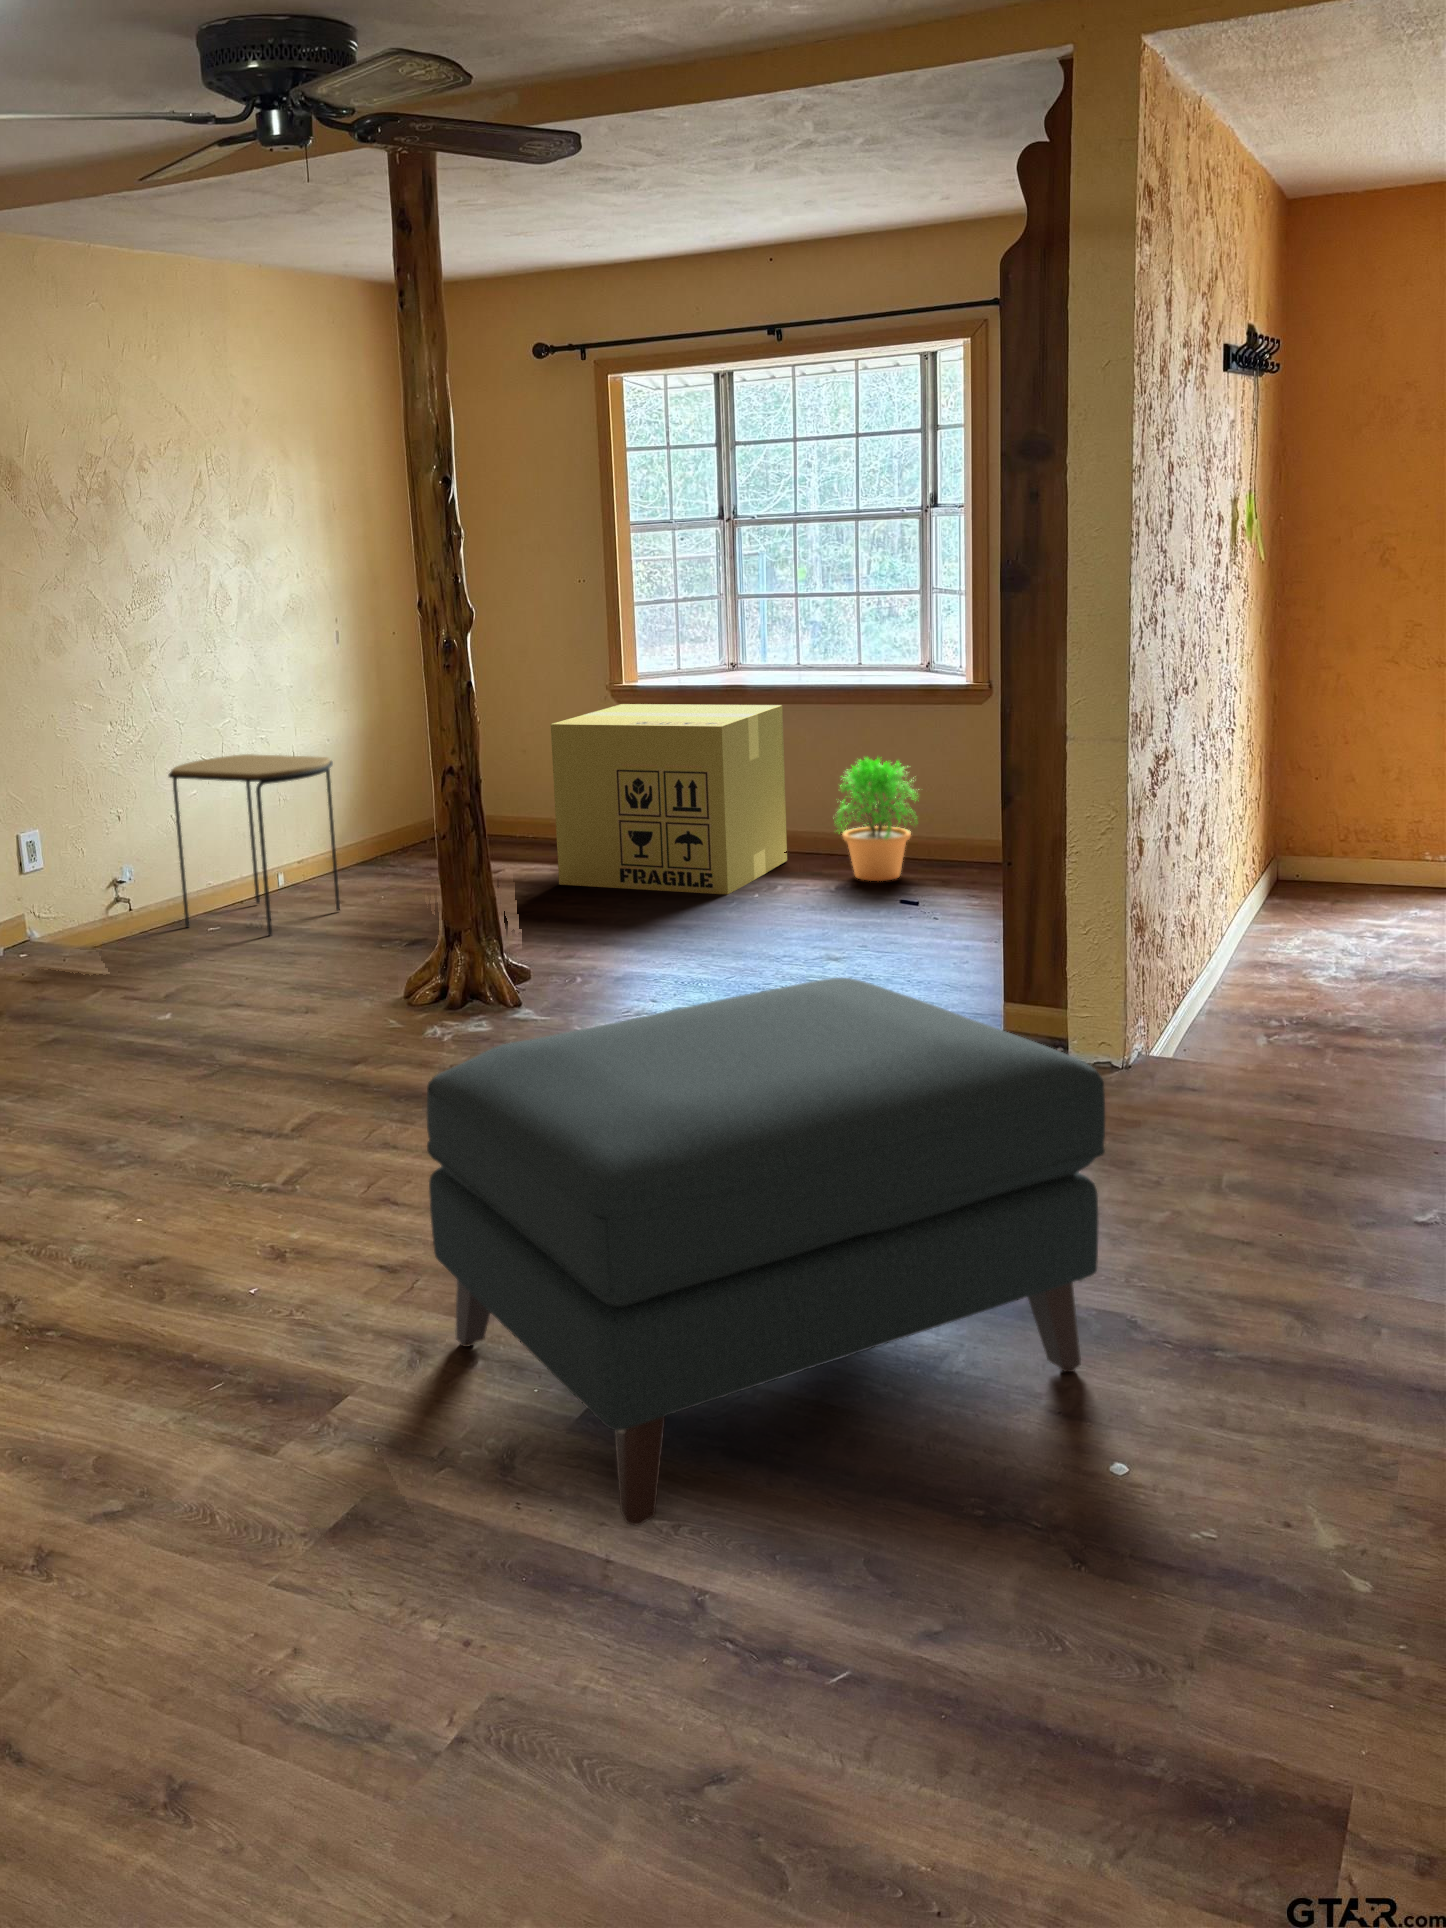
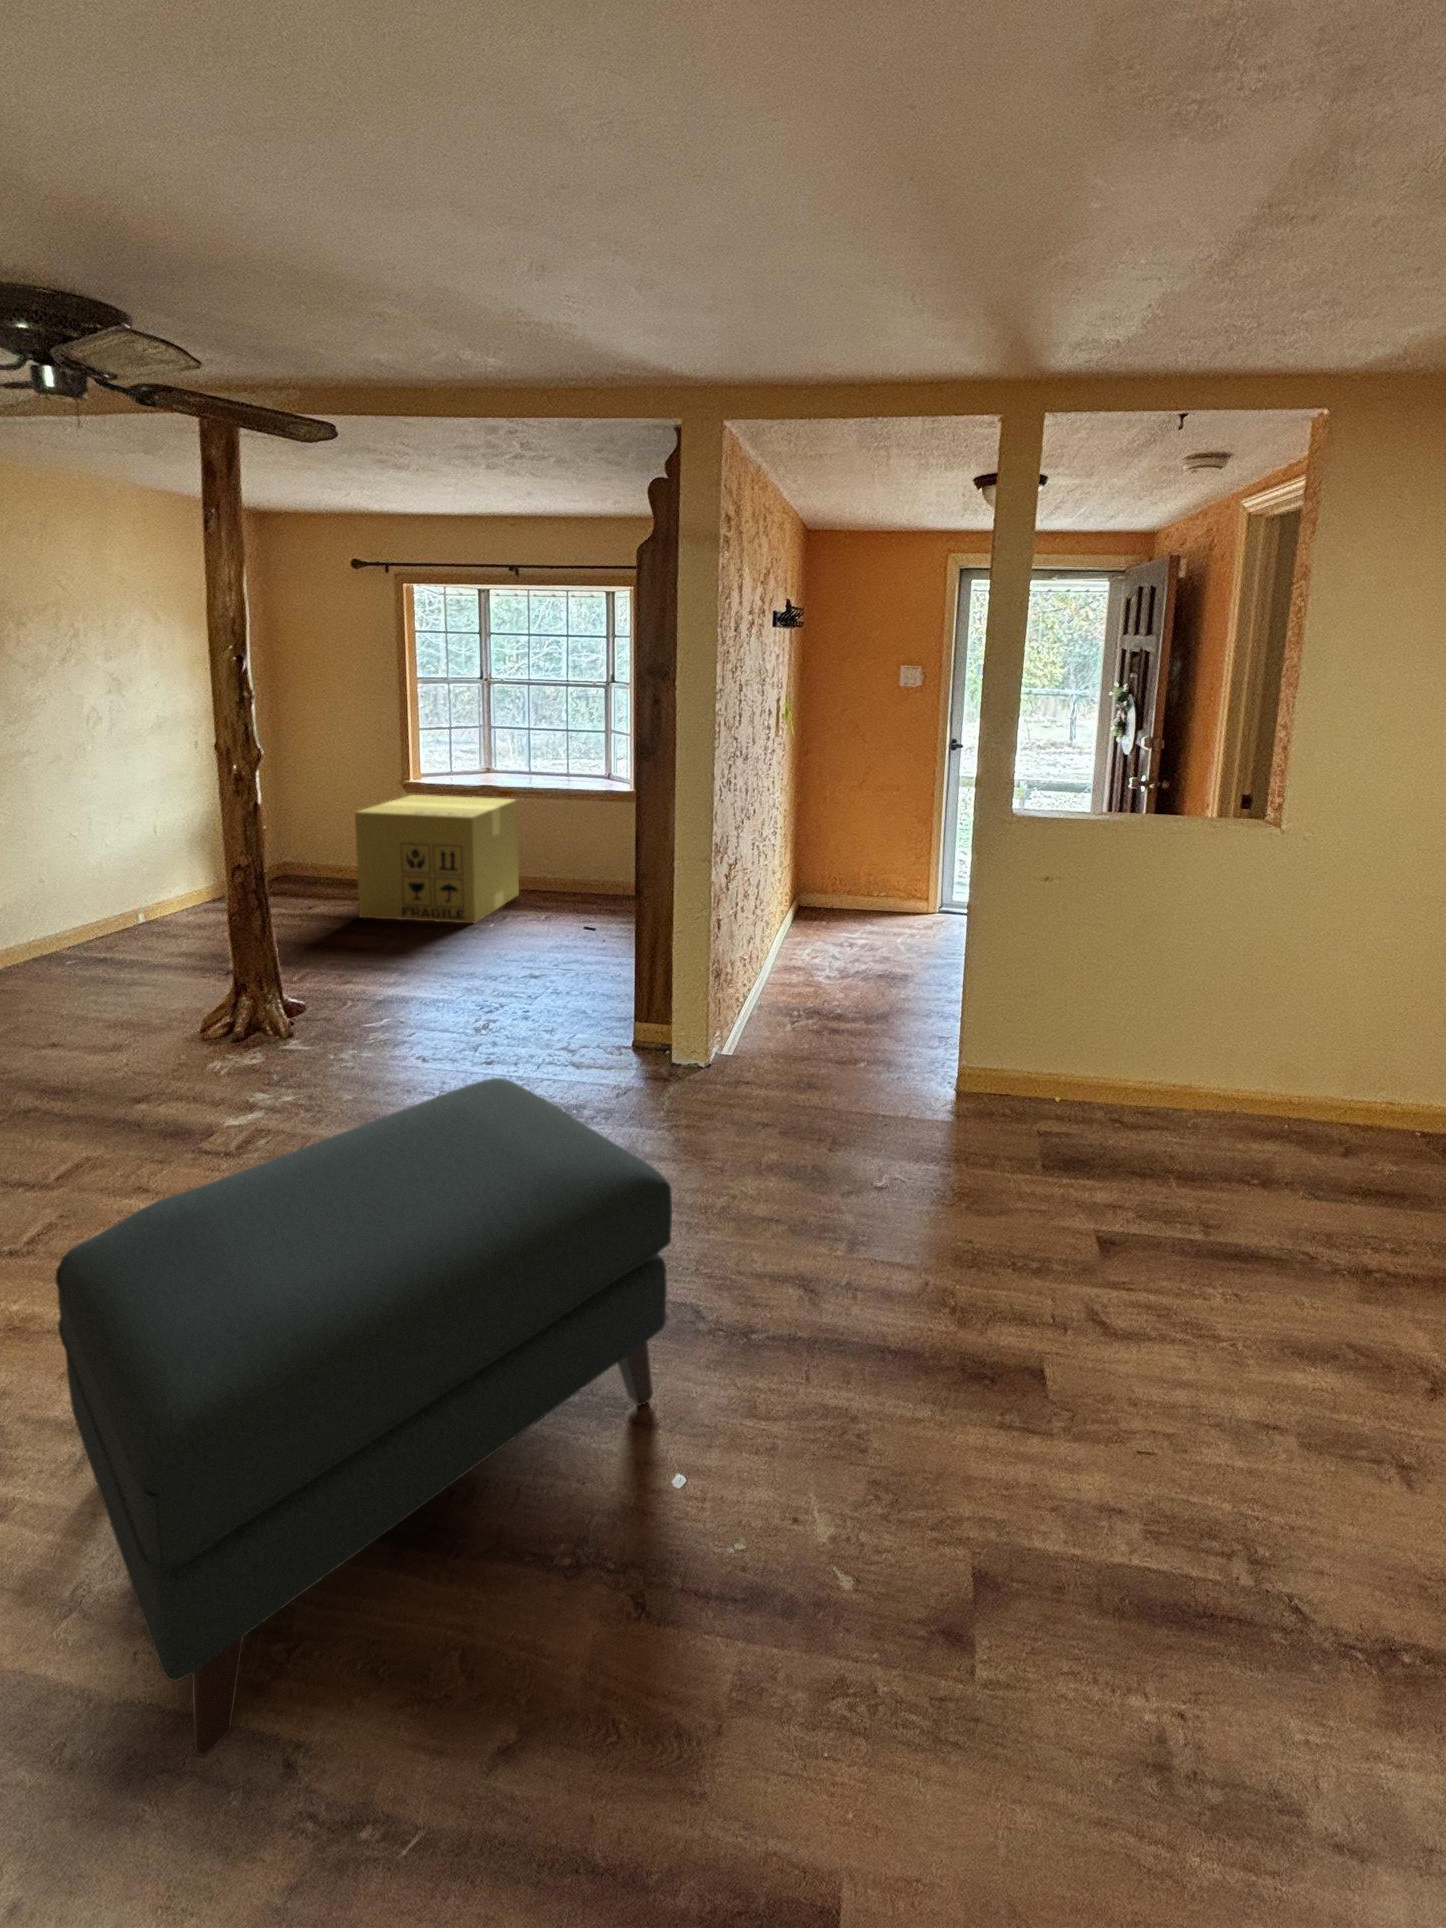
side table: present [168,754,340,936] -> none [24,833,181,973]
potted plant: present [834,758,916,881] -> none [545,833,604,910]

